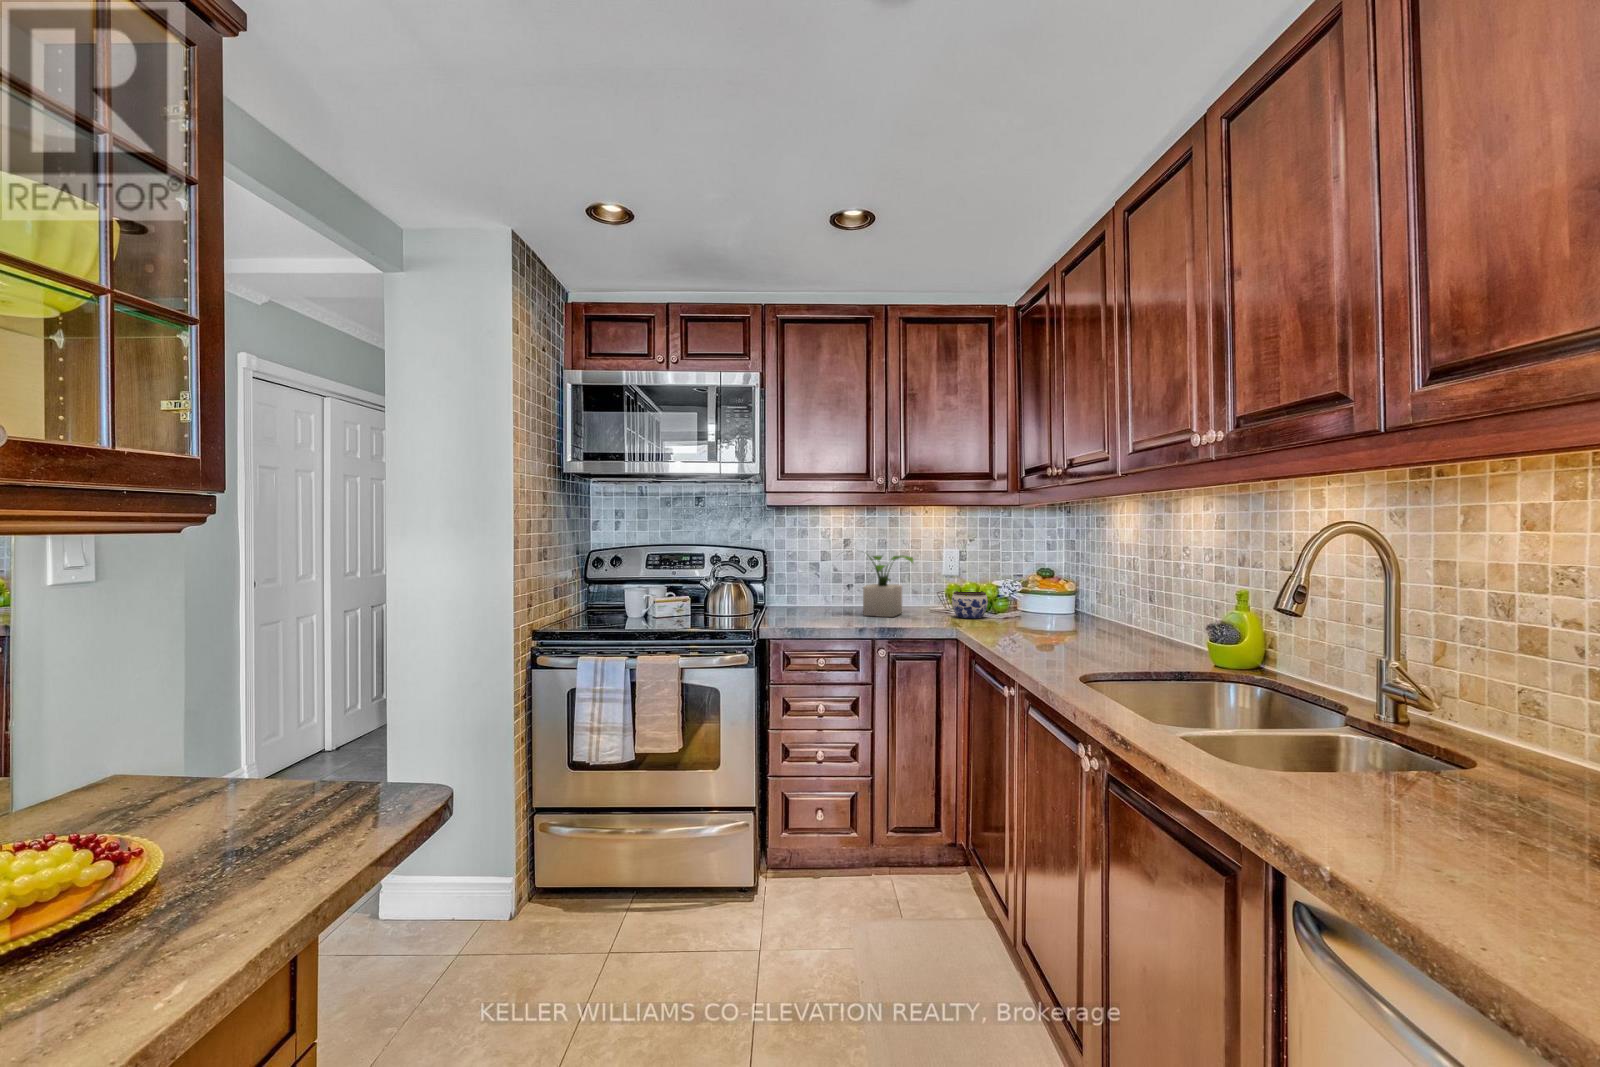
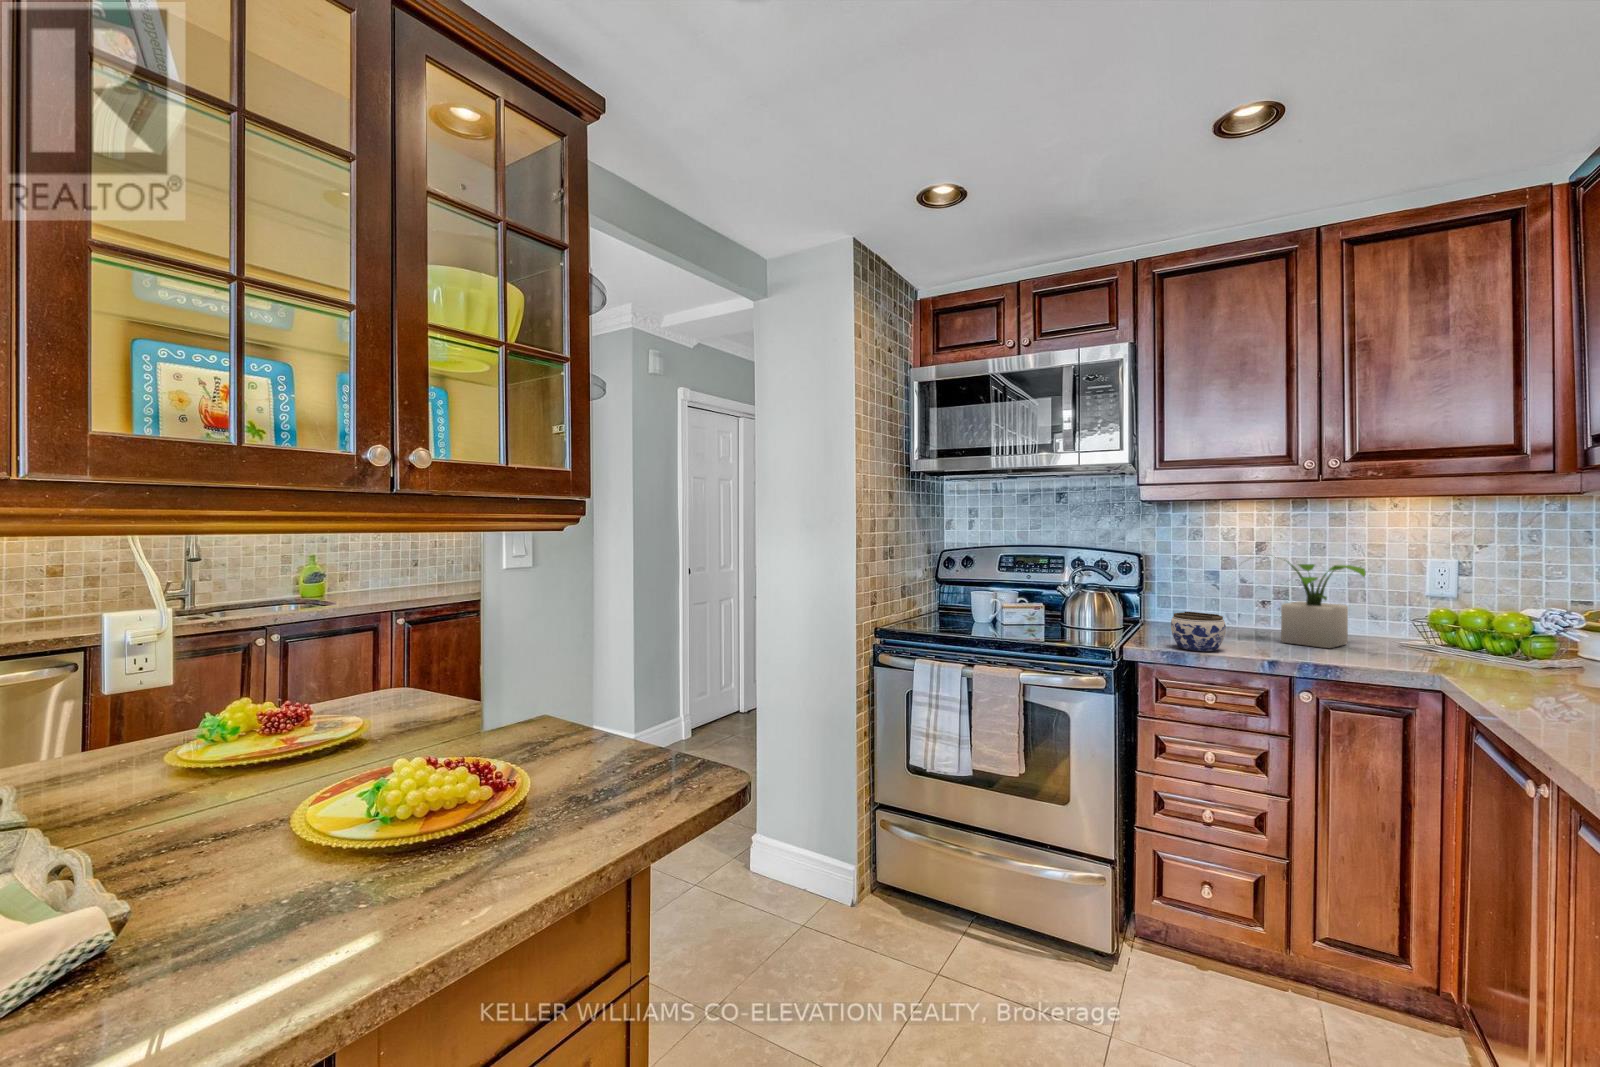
jar: present [952,591,988,619] -> present [1171,612,1226,651]

